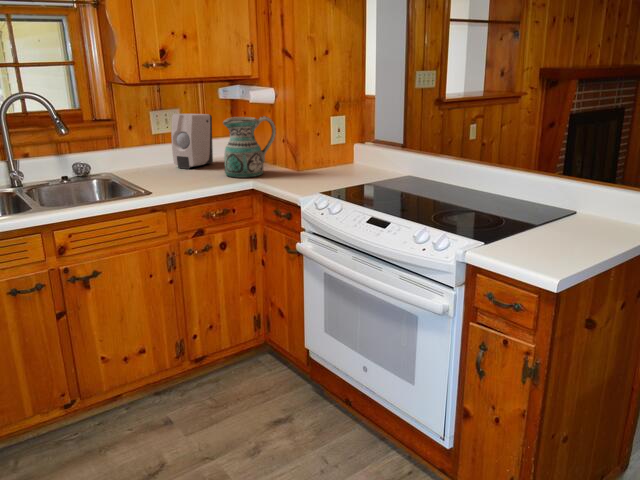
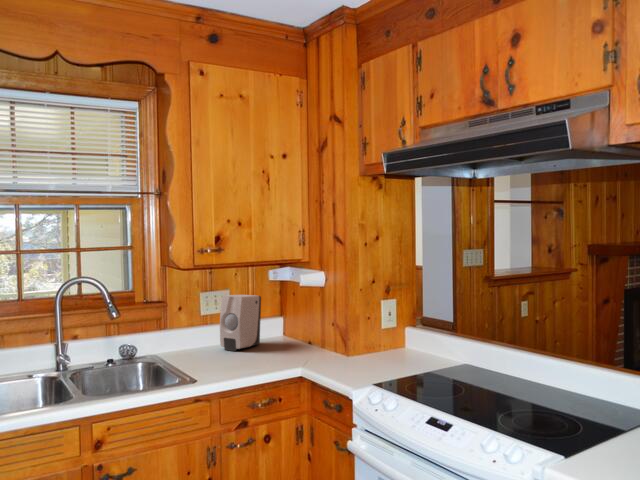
ceramic pitcher: present [223,116,276,178] -> none [272,300,326,363]

